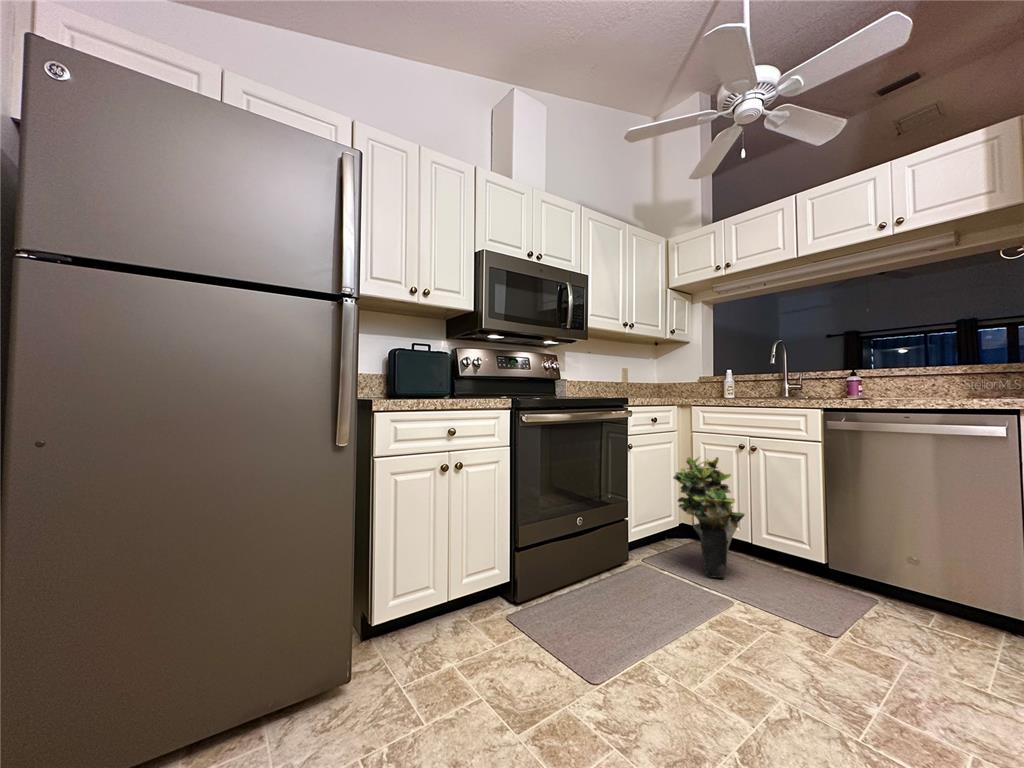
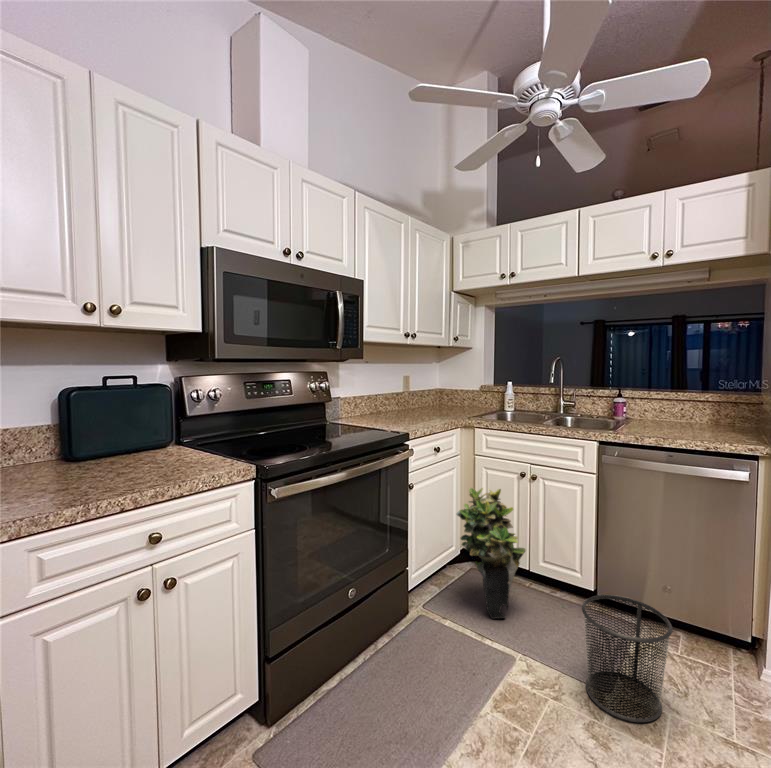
trash can: none [800,547,906,672] -> present [582,595,673,722]

